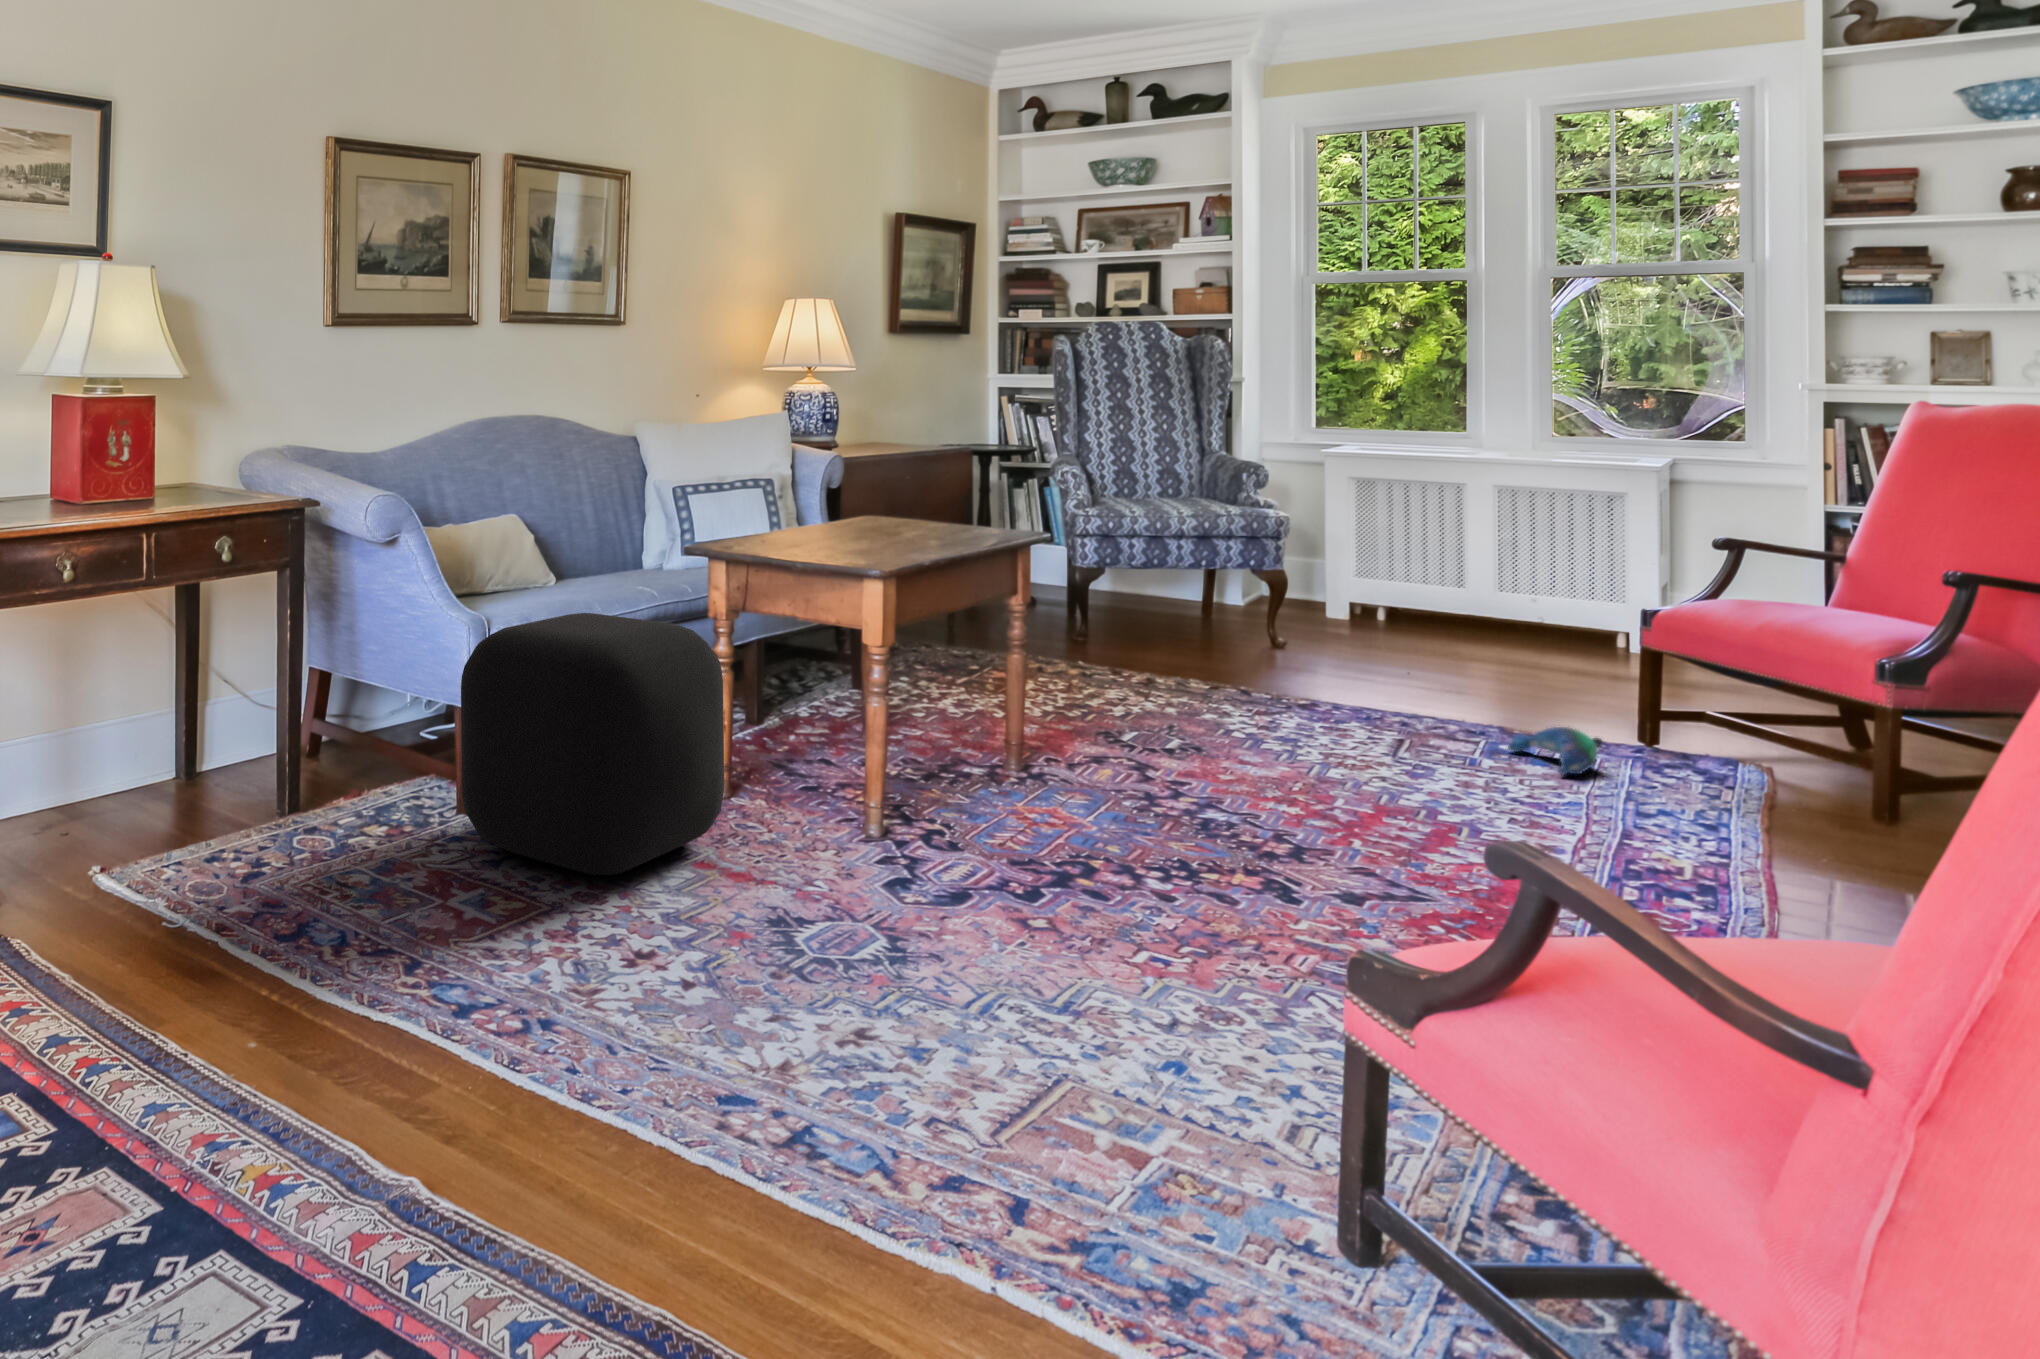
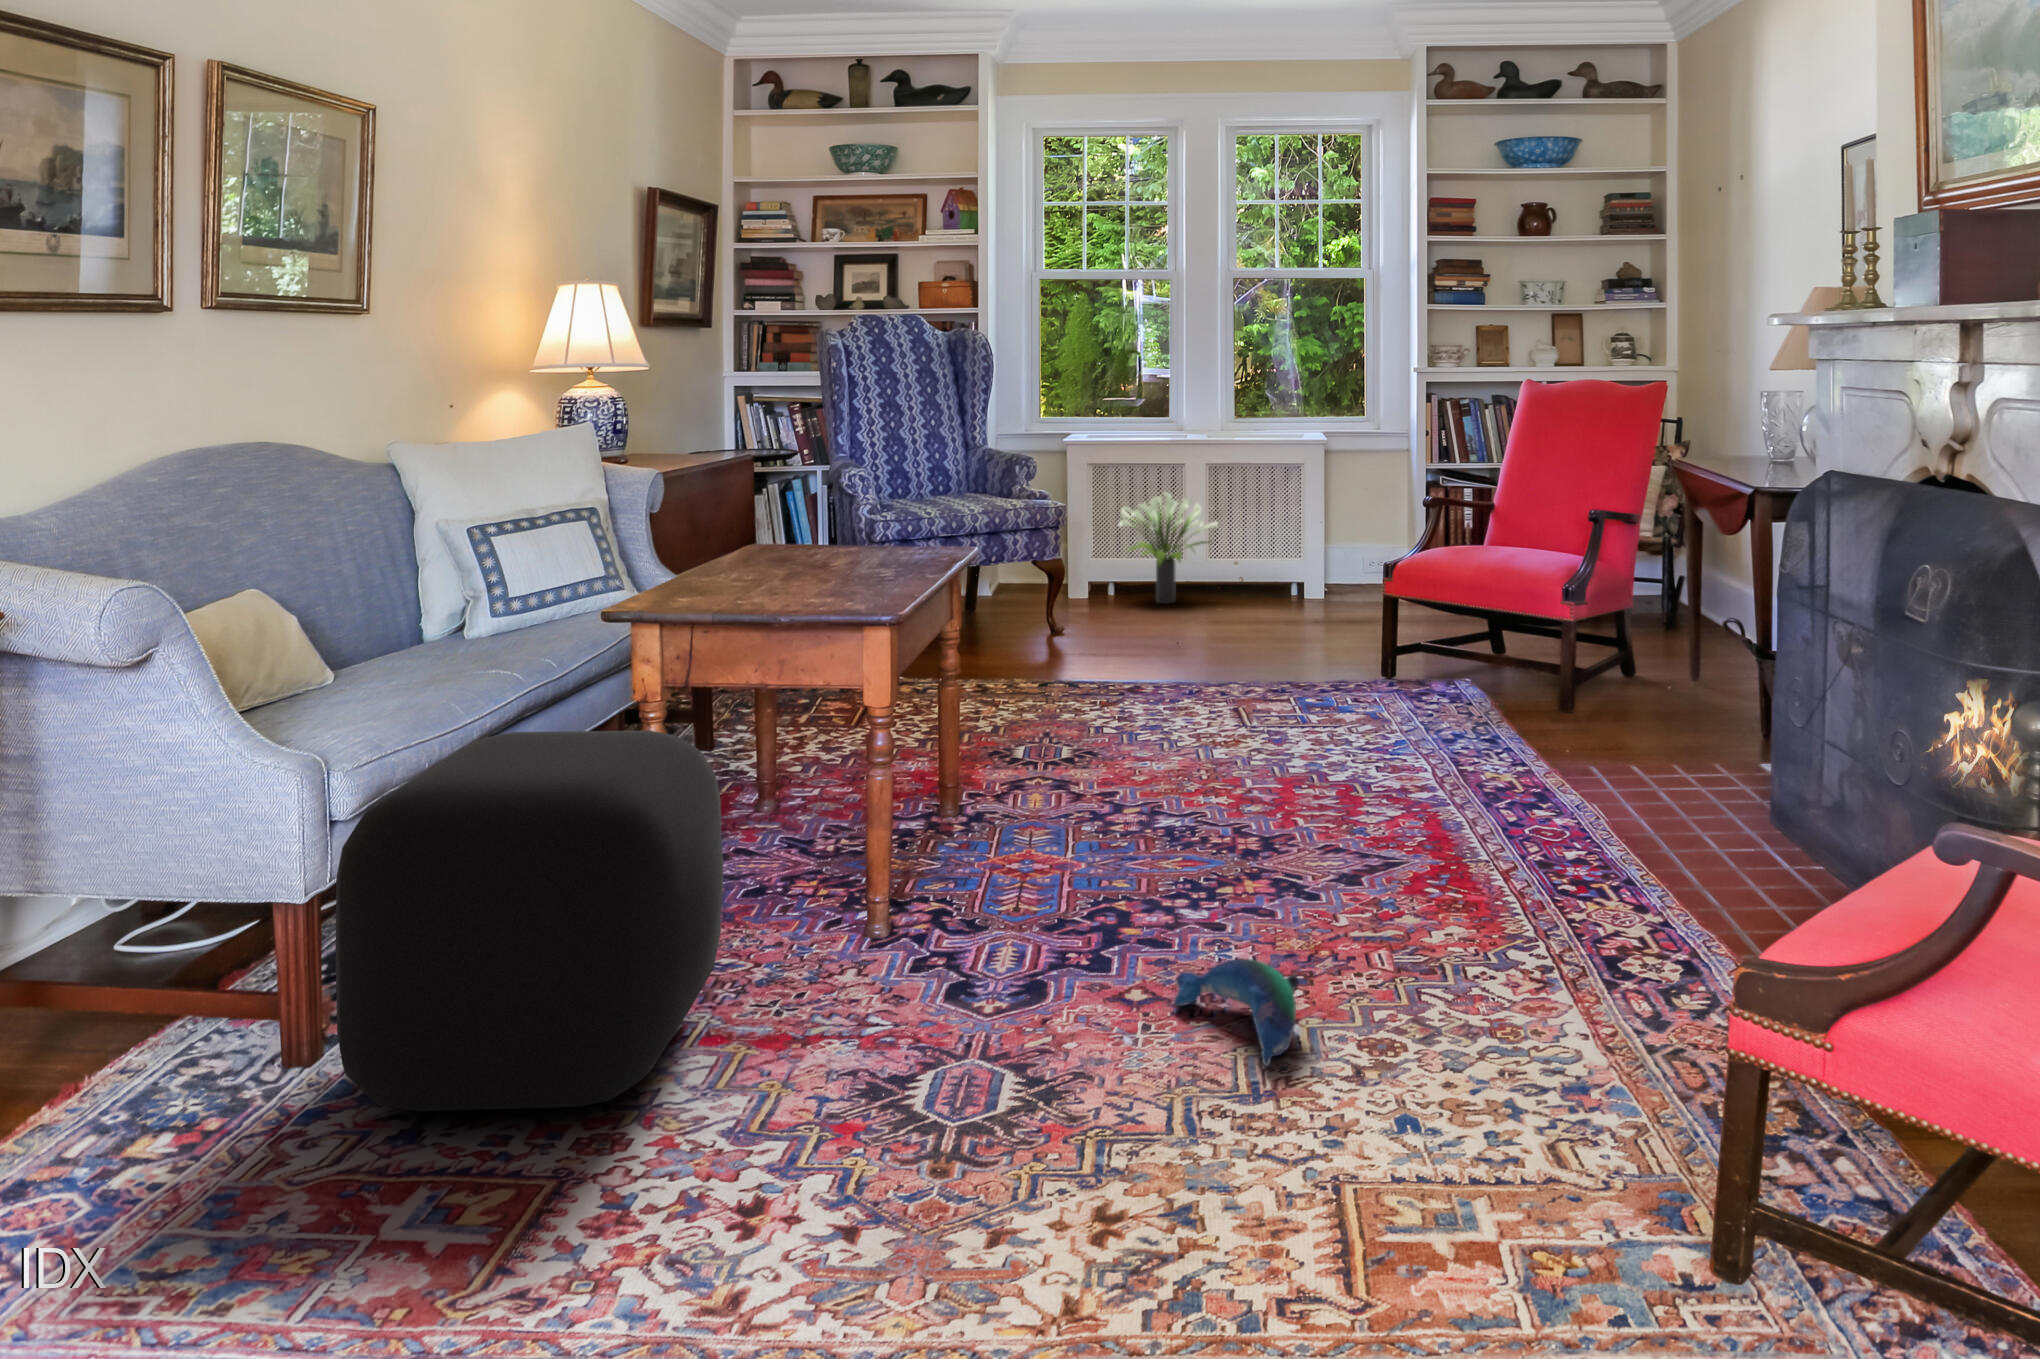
potted plant: none [1408,519,1556,654] -> present [1119,492,1219,604]
plush toy: present [1508,727,1603,775] -> present [1174,959,1299,1066]

